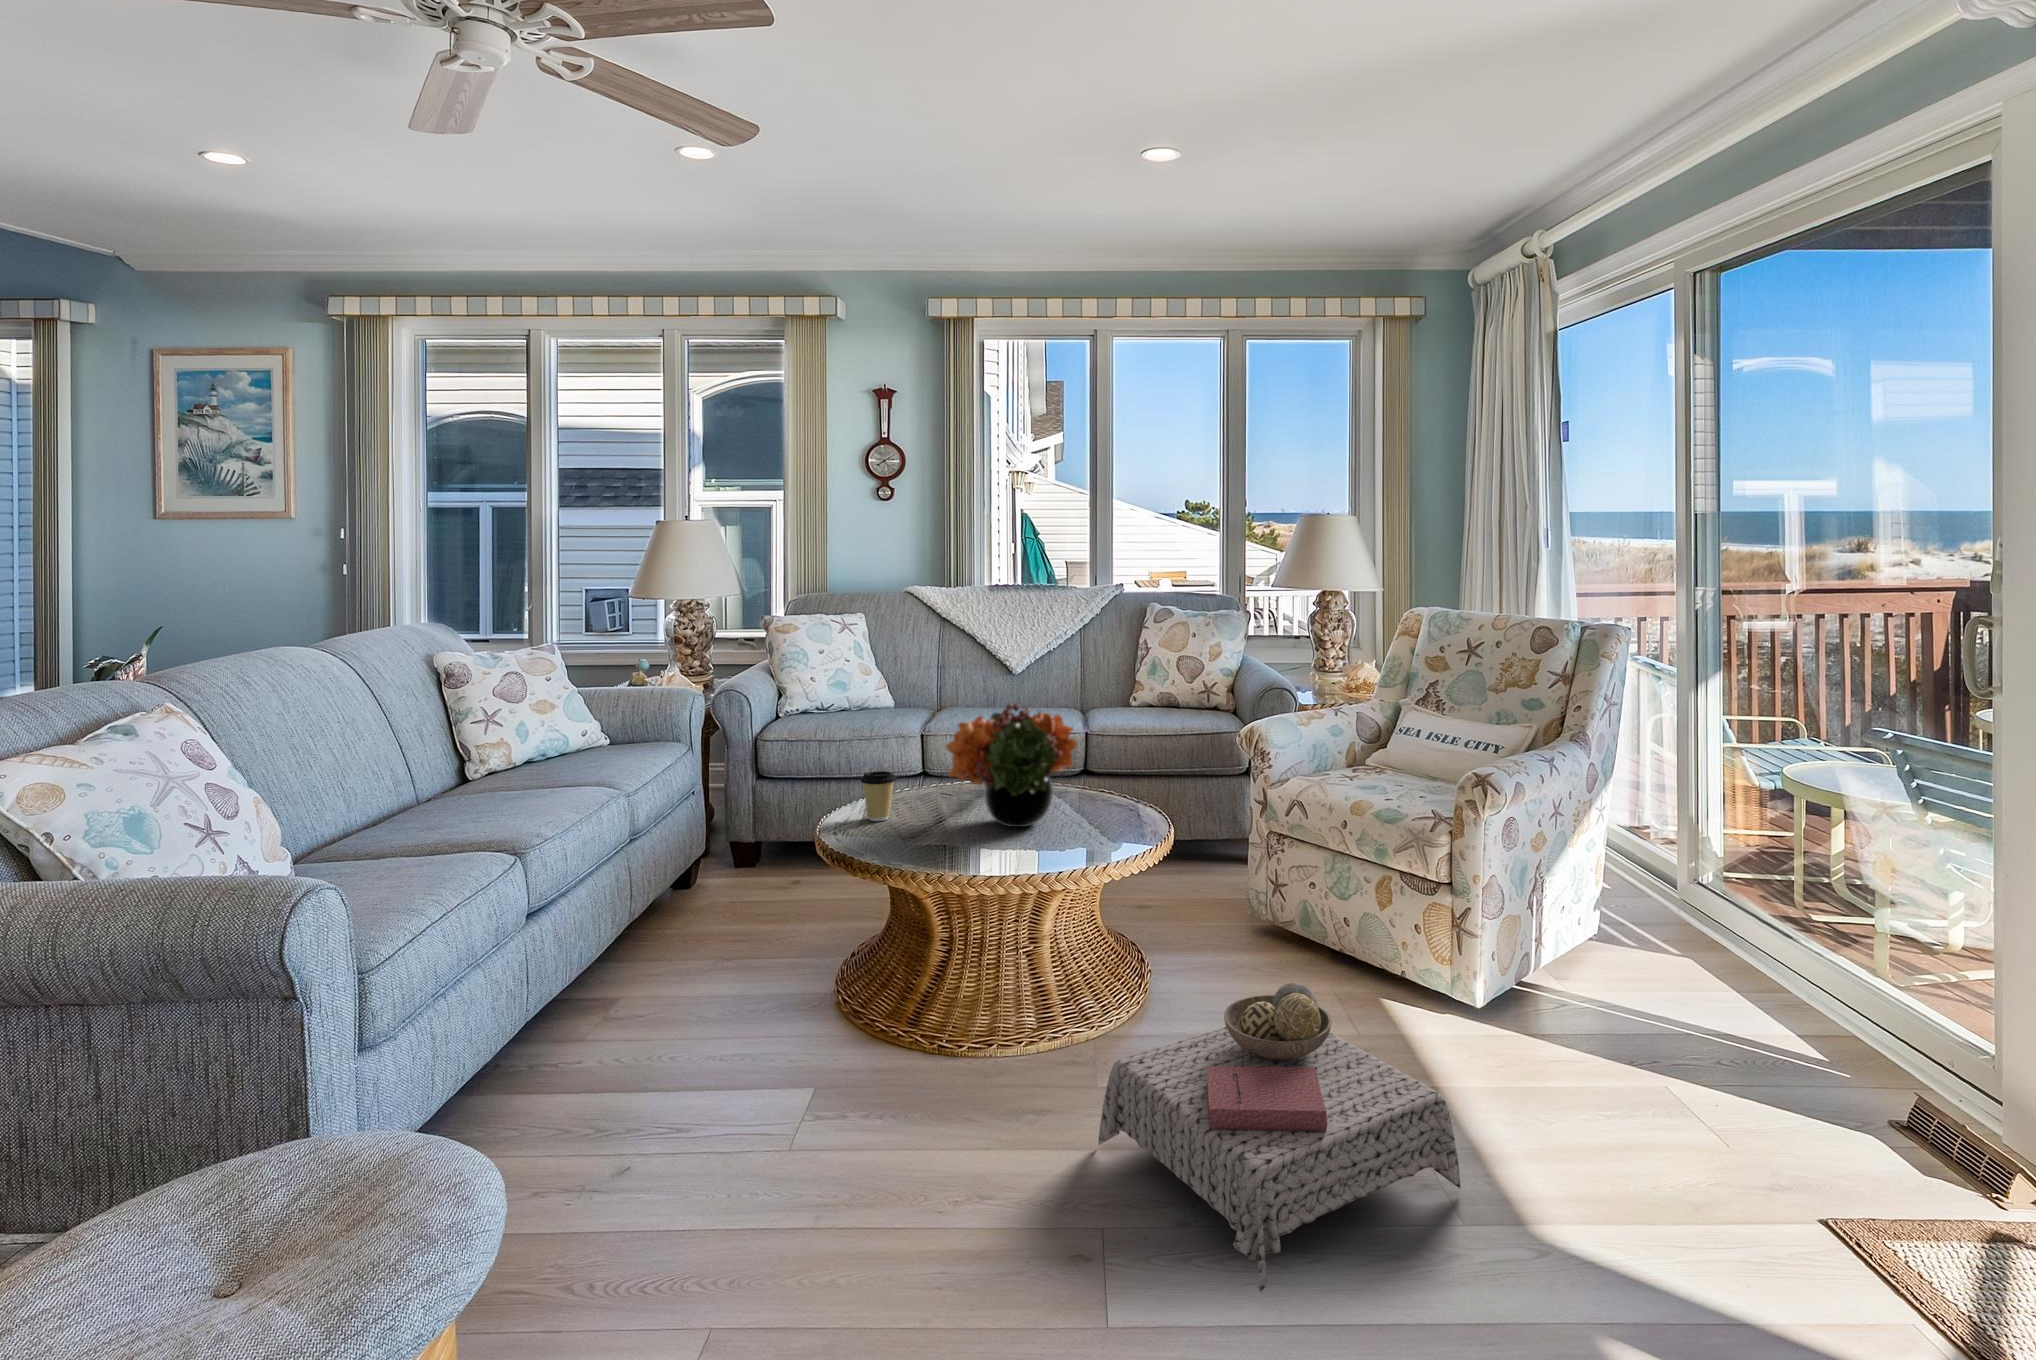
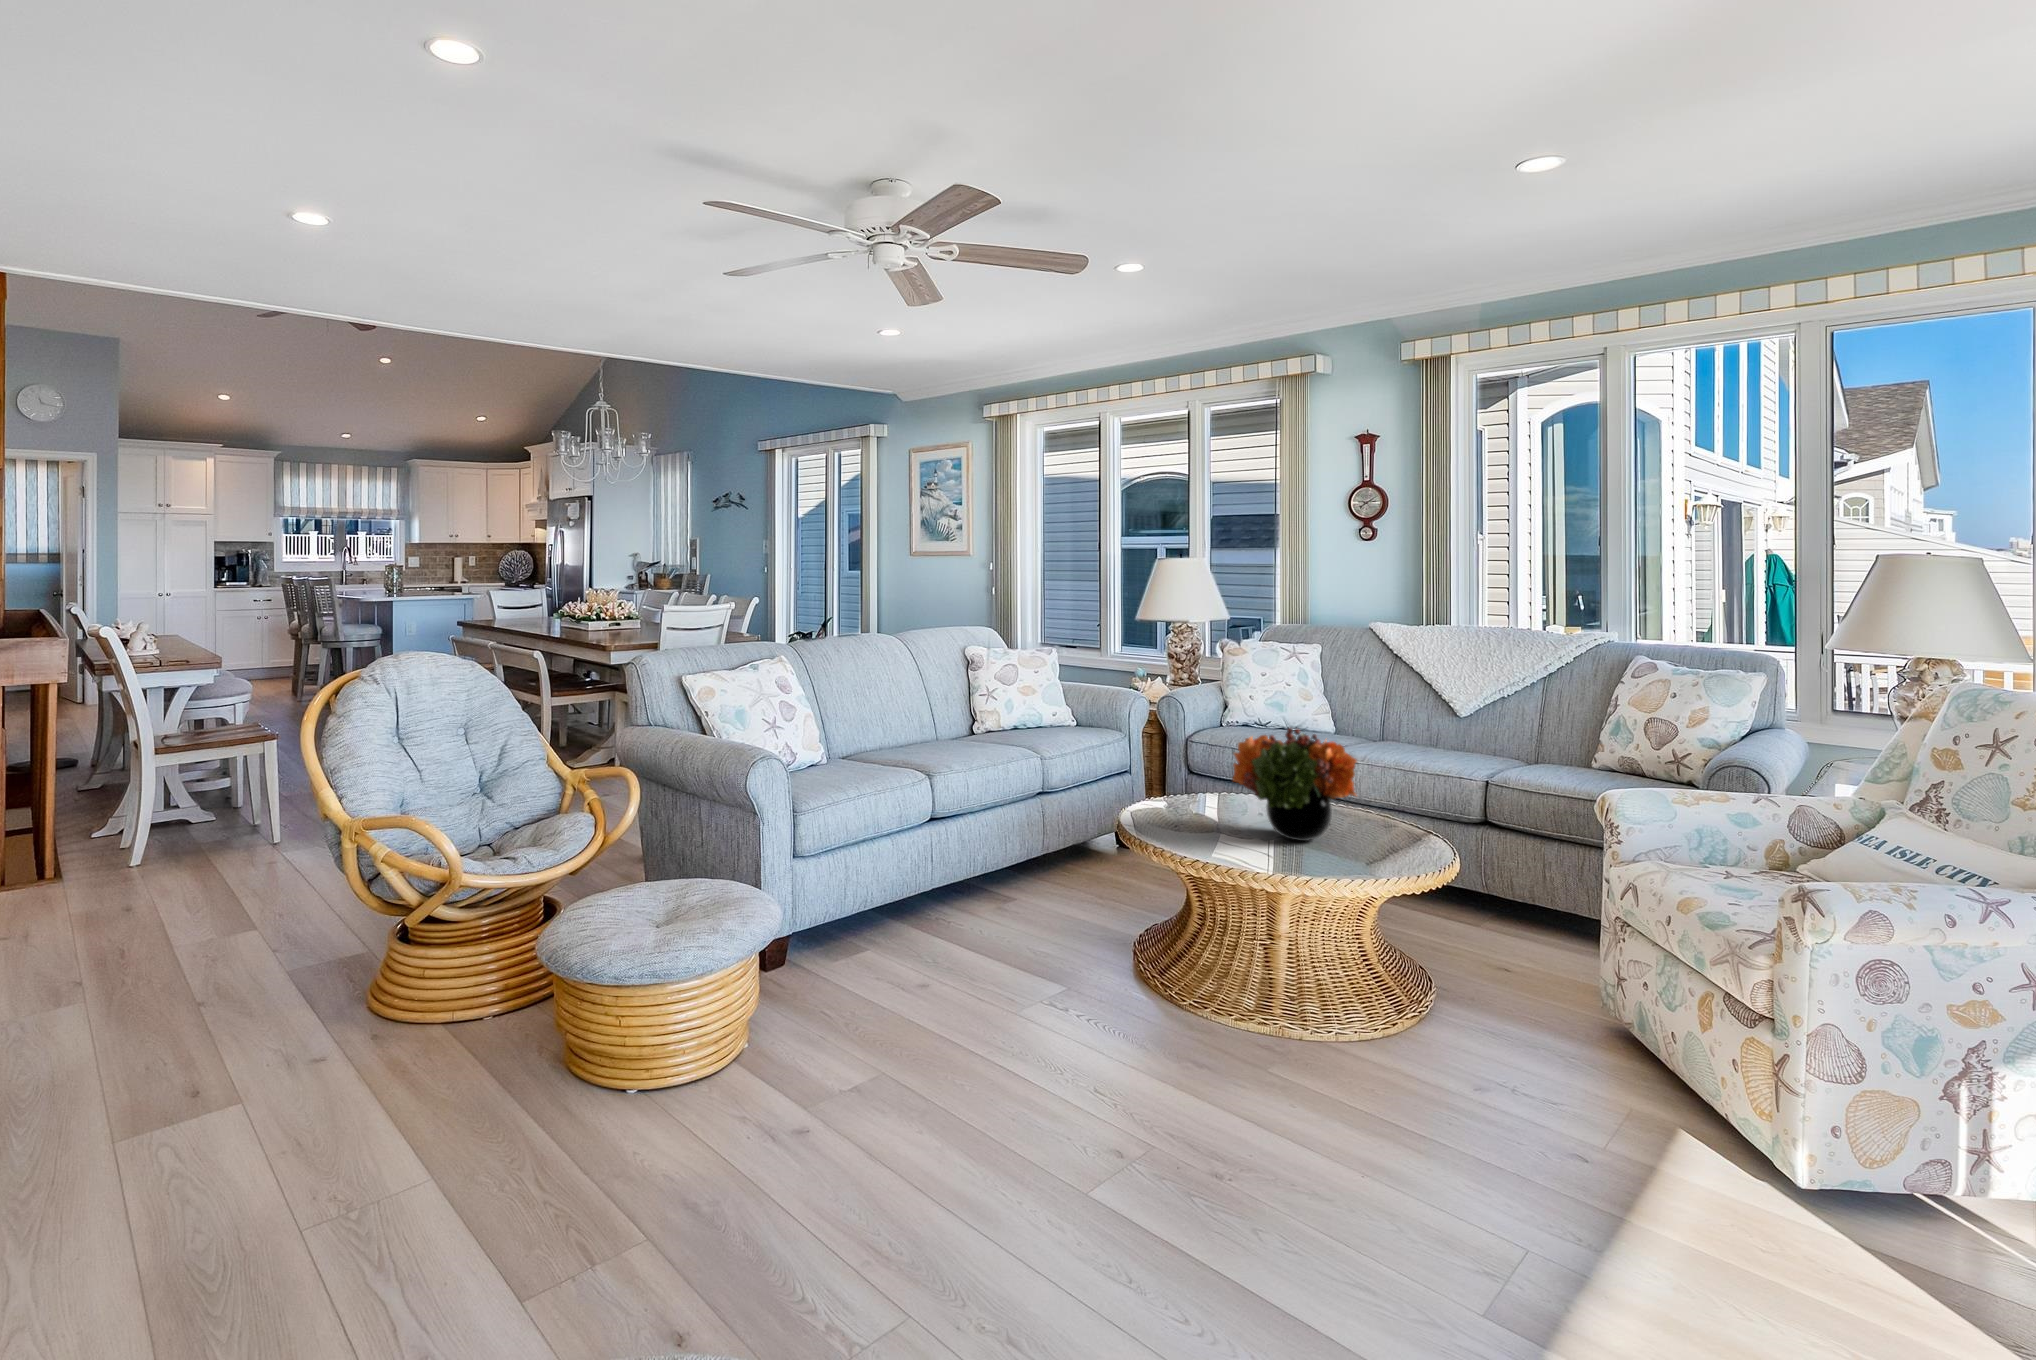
coffee cup: present [861,771,896,821] -> none [1175,770,1205,811]
ottoman: present [1099,982,1461,1292] -> none [1218,1025,1527,1291]

